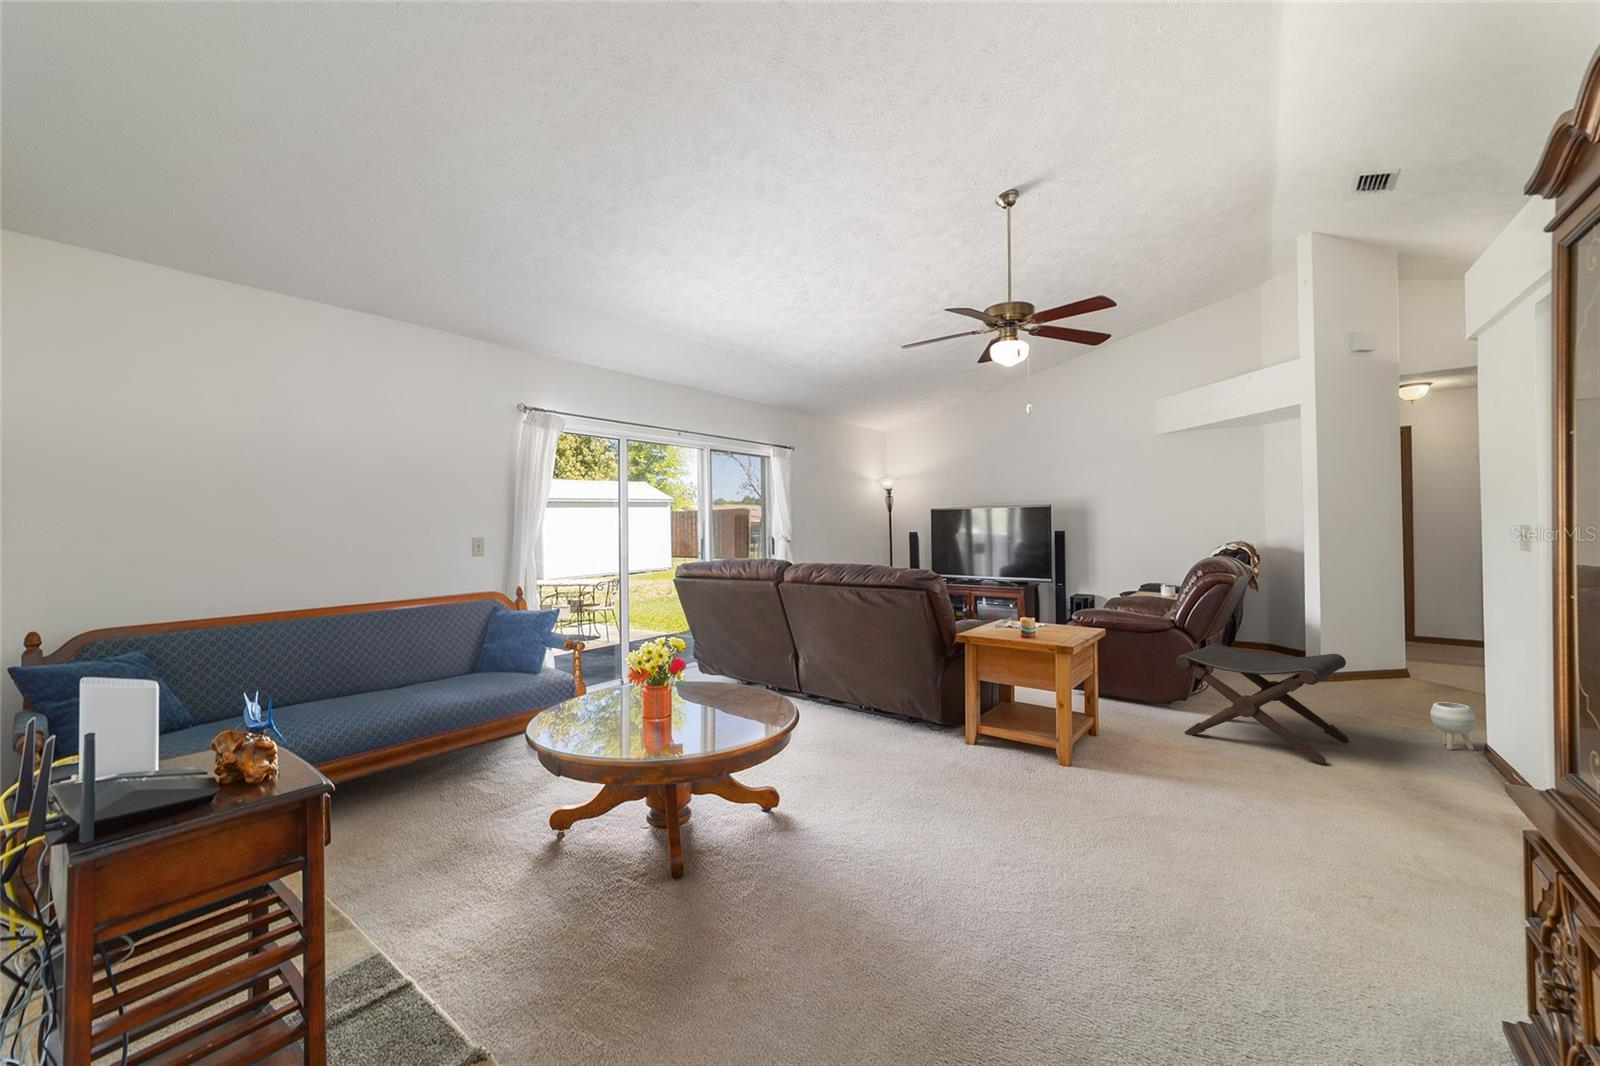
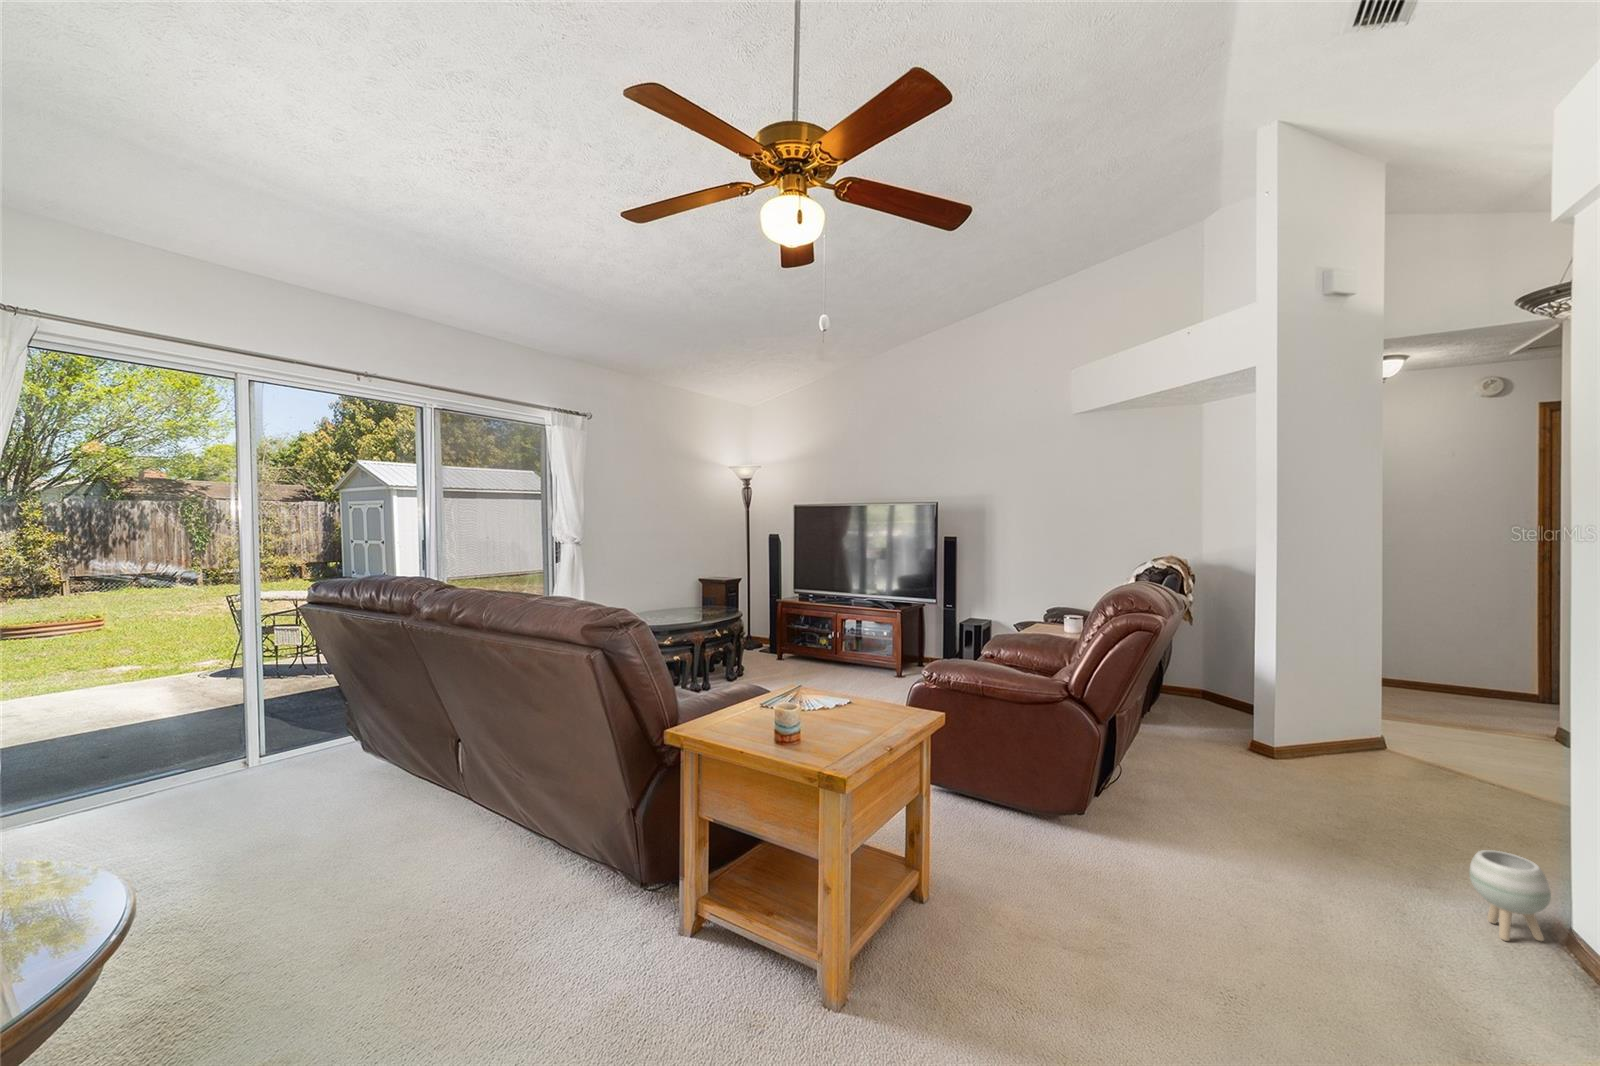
footstool: present [1176,643,1350,764] -> none [1062,728,1341,997]

